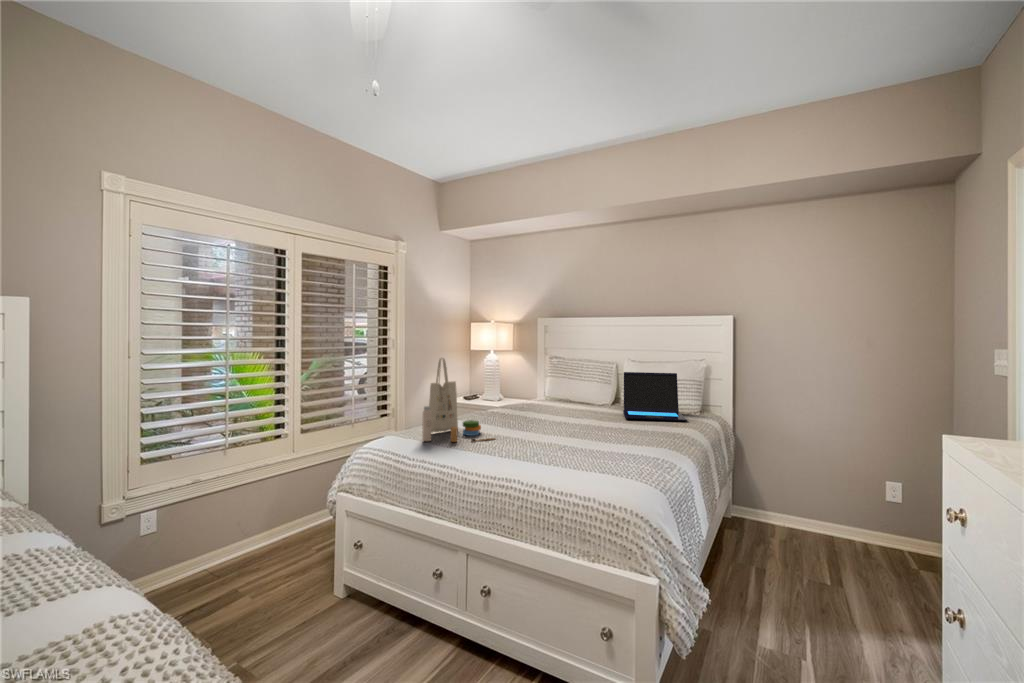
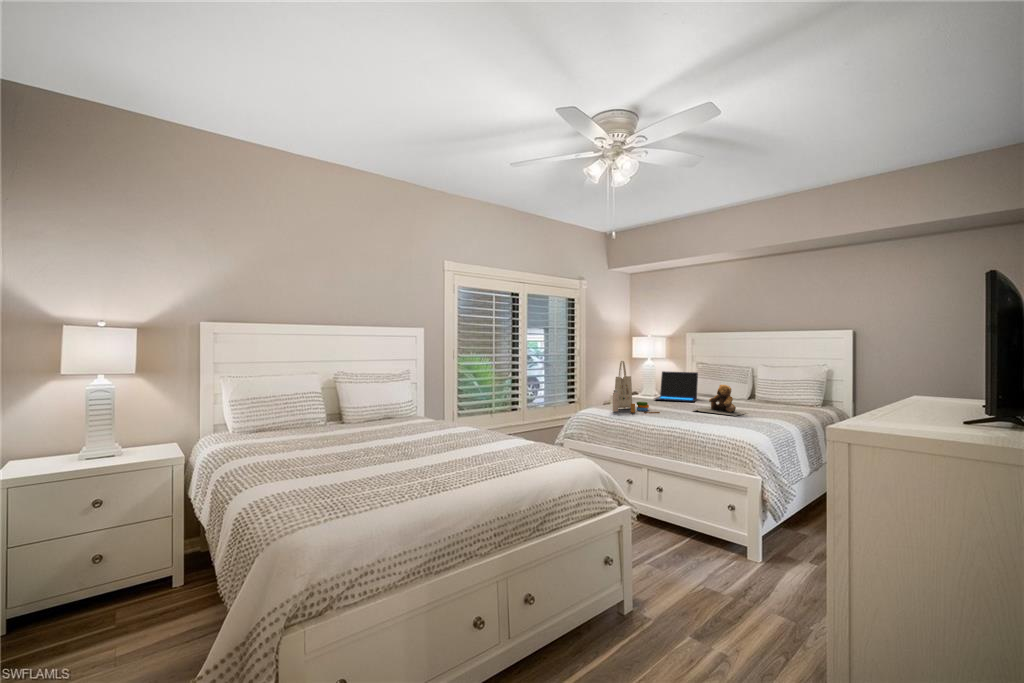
laptop: present [623,372,687,421] -> present [655,371,698,402]
teddy bear: none [542,391,624,441] -> present [694,385,747,416]

